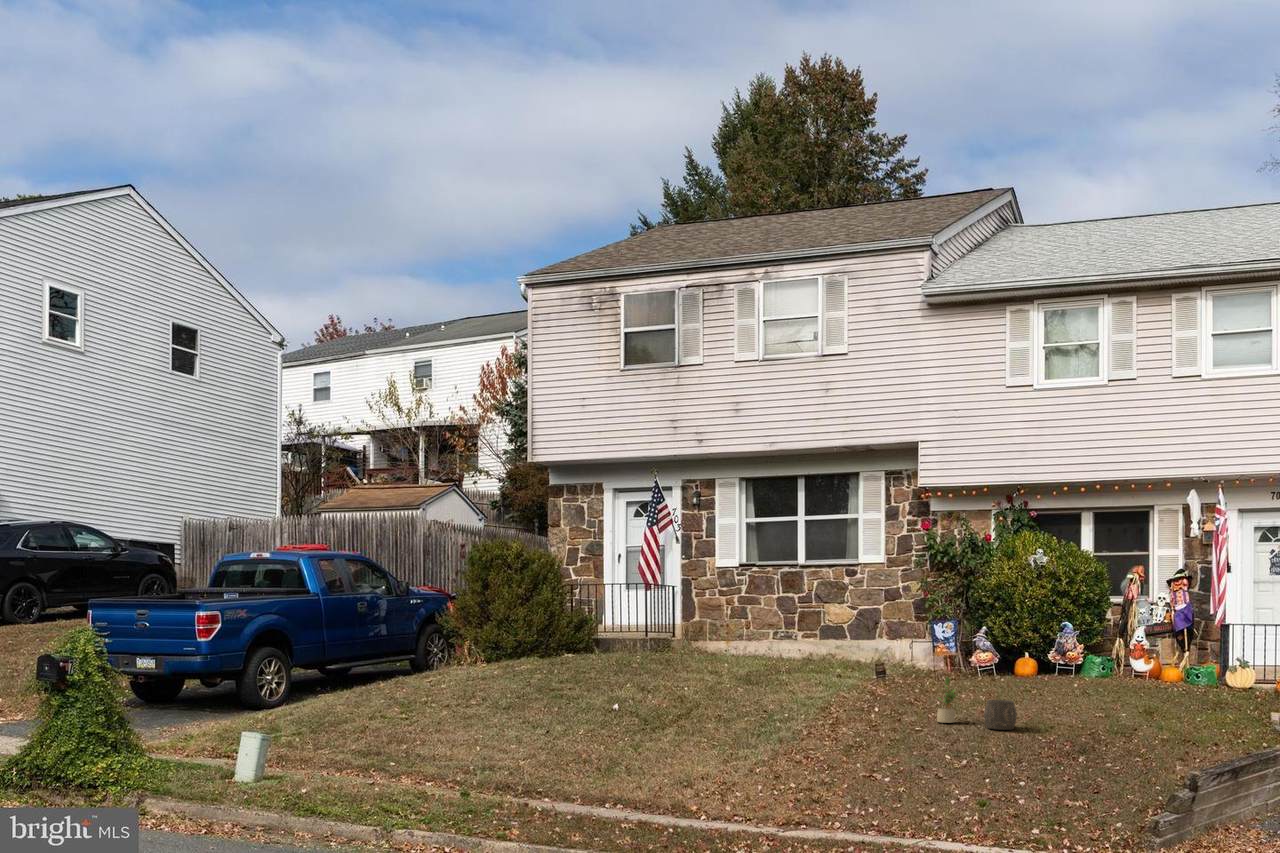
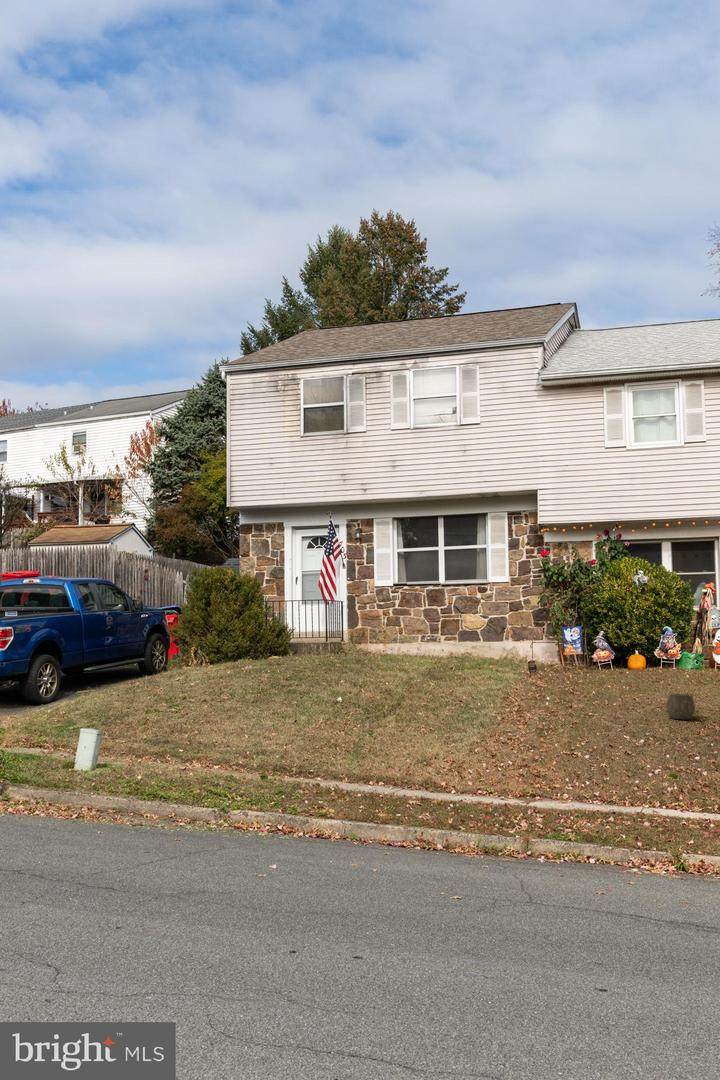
potted plant: present [937,677,956,723] -> none [621,674,641,714]

